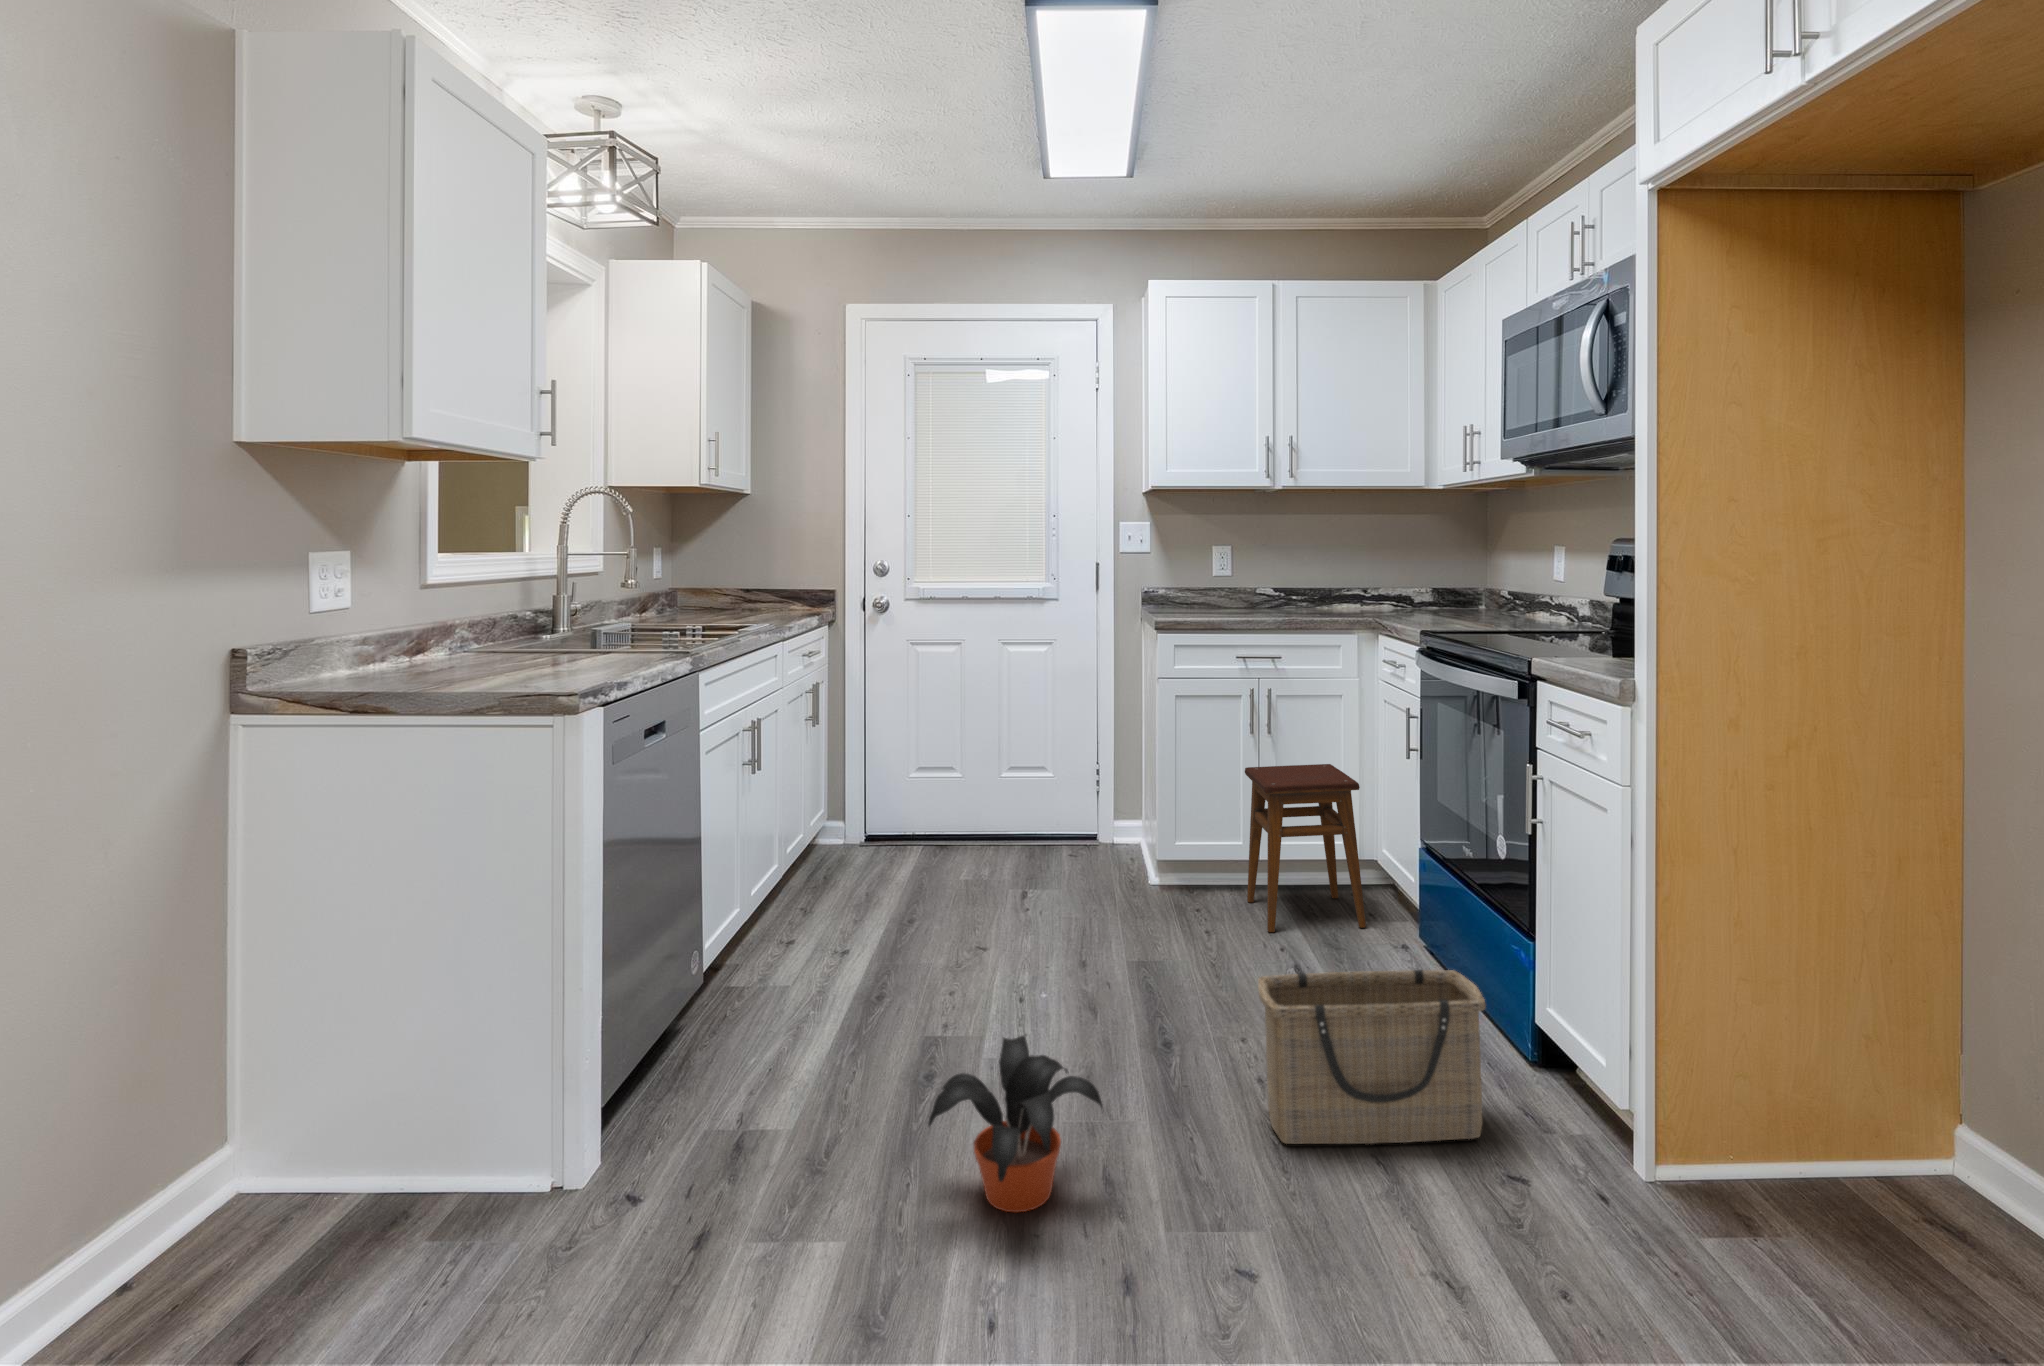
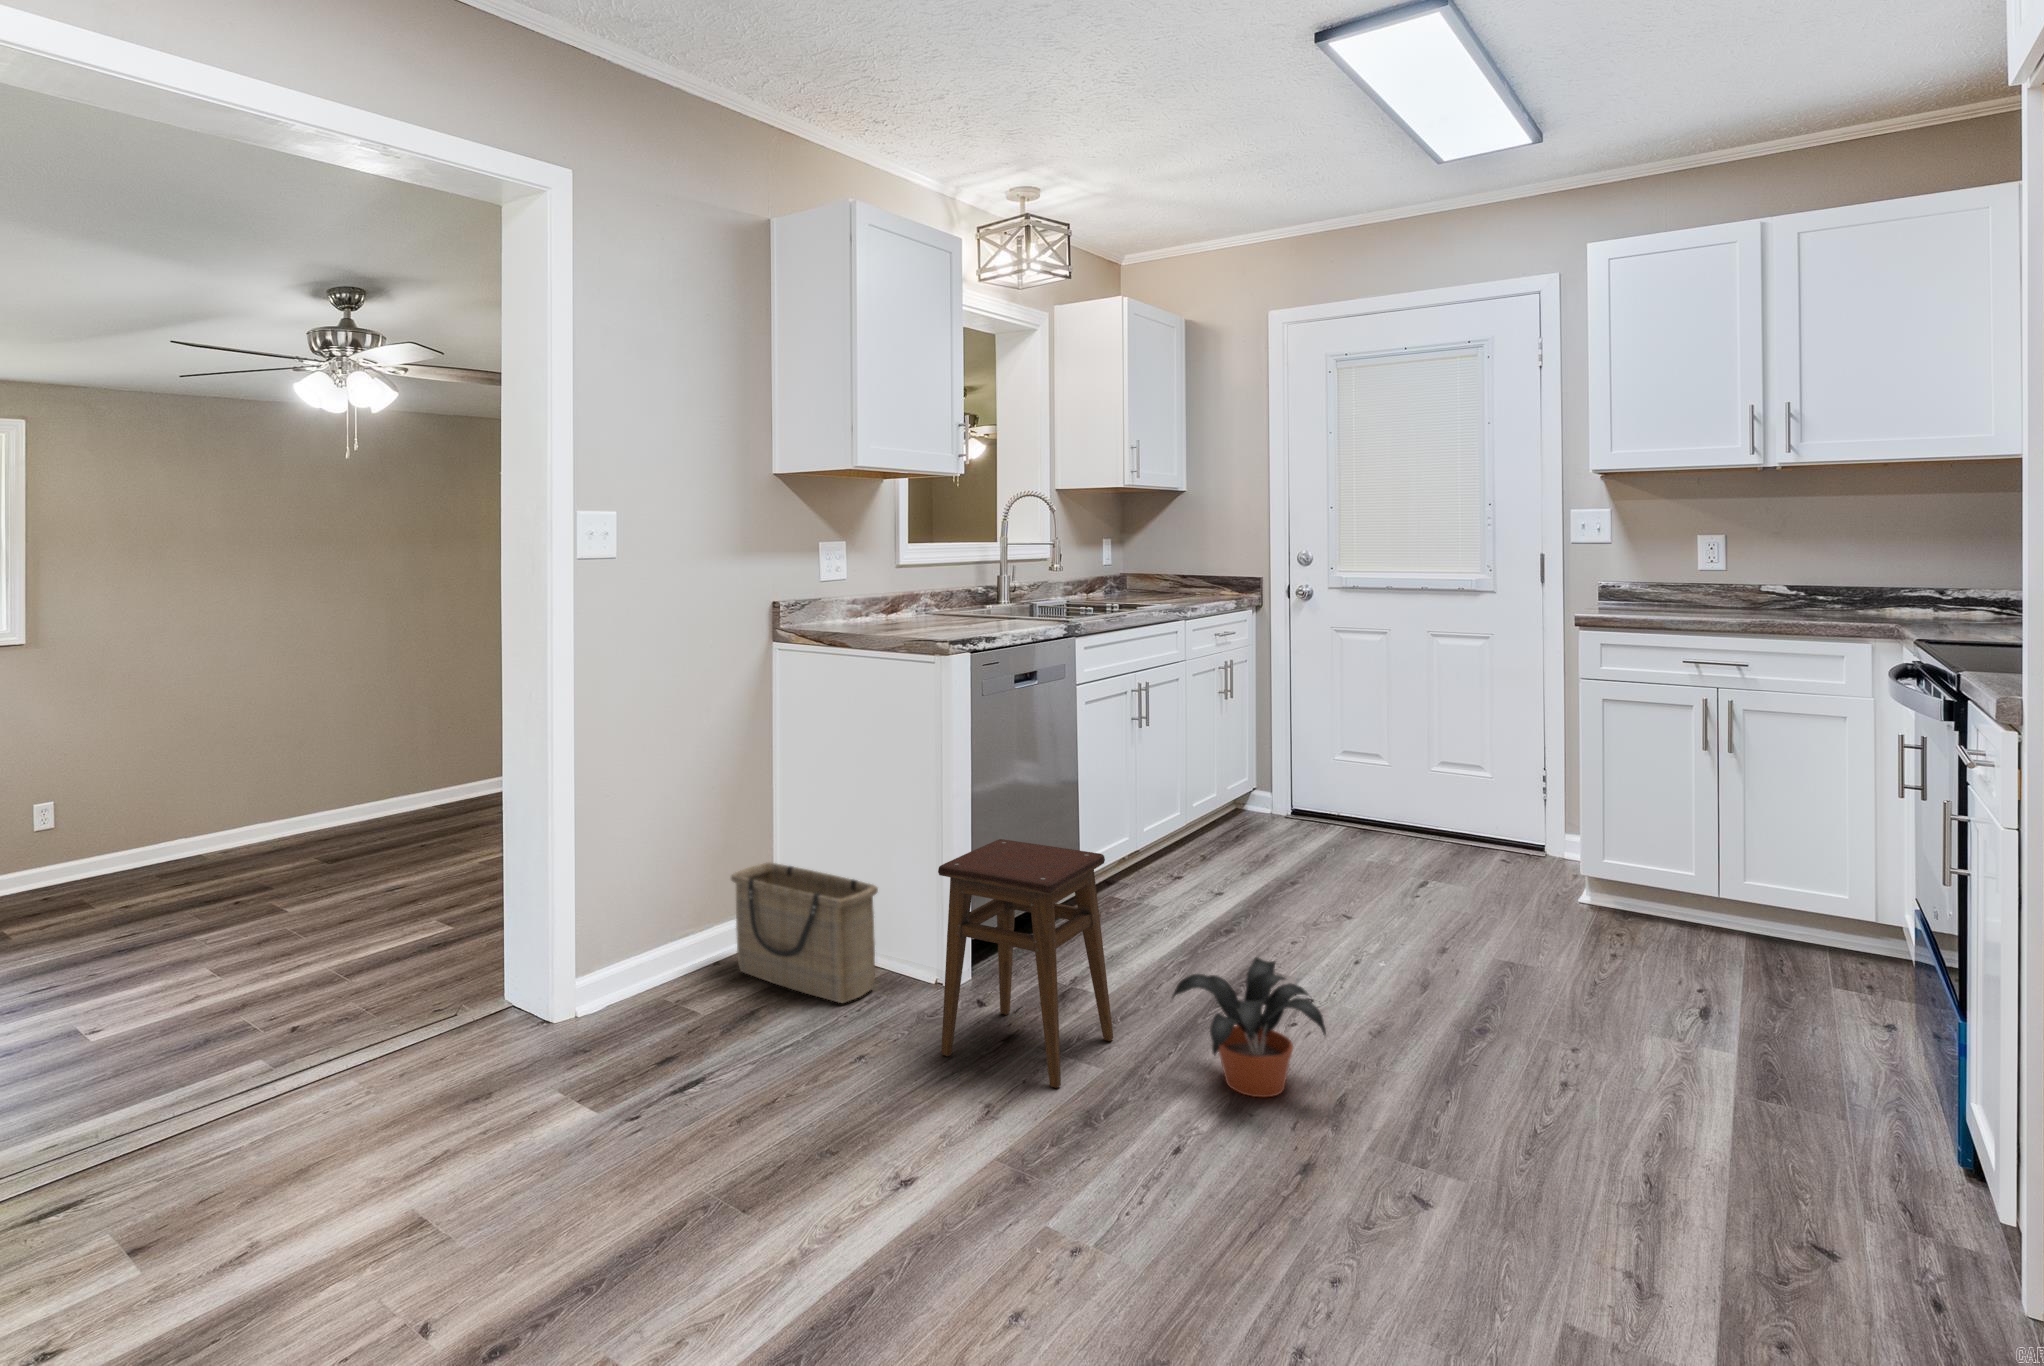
stool: present [1245,764,1366,932] -> present [938,839,1113,1088]
basket: present [1258,970,1486,1144] -> present [731,863,878,1003]

